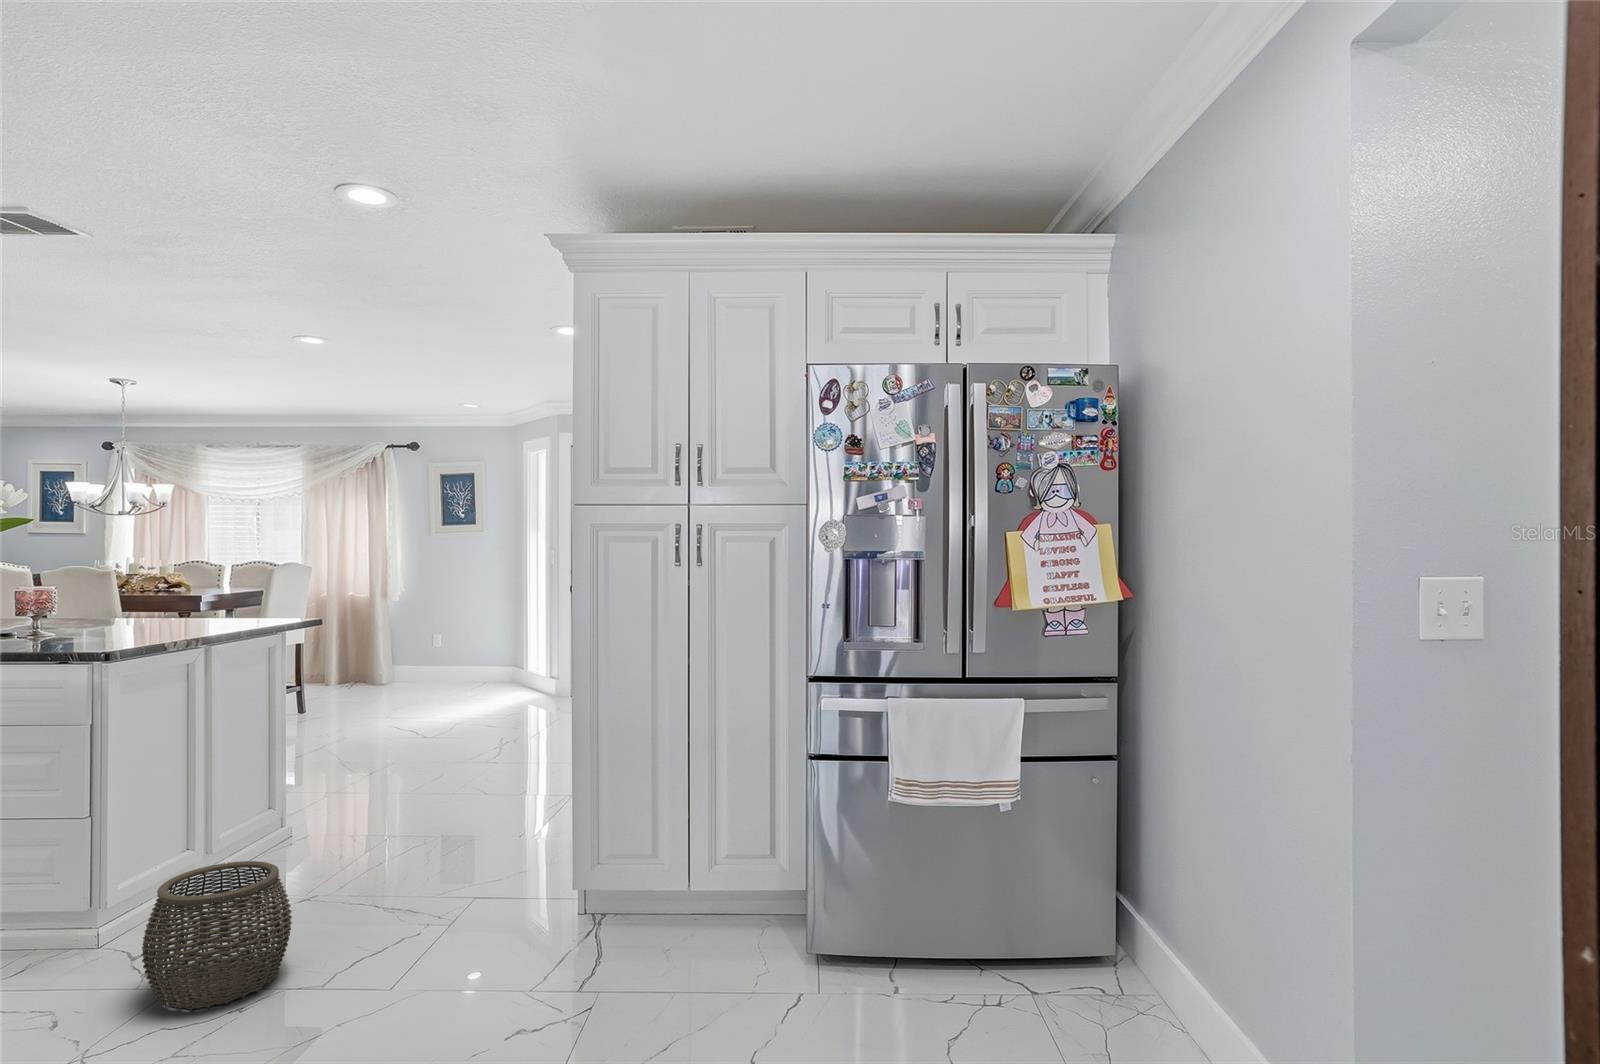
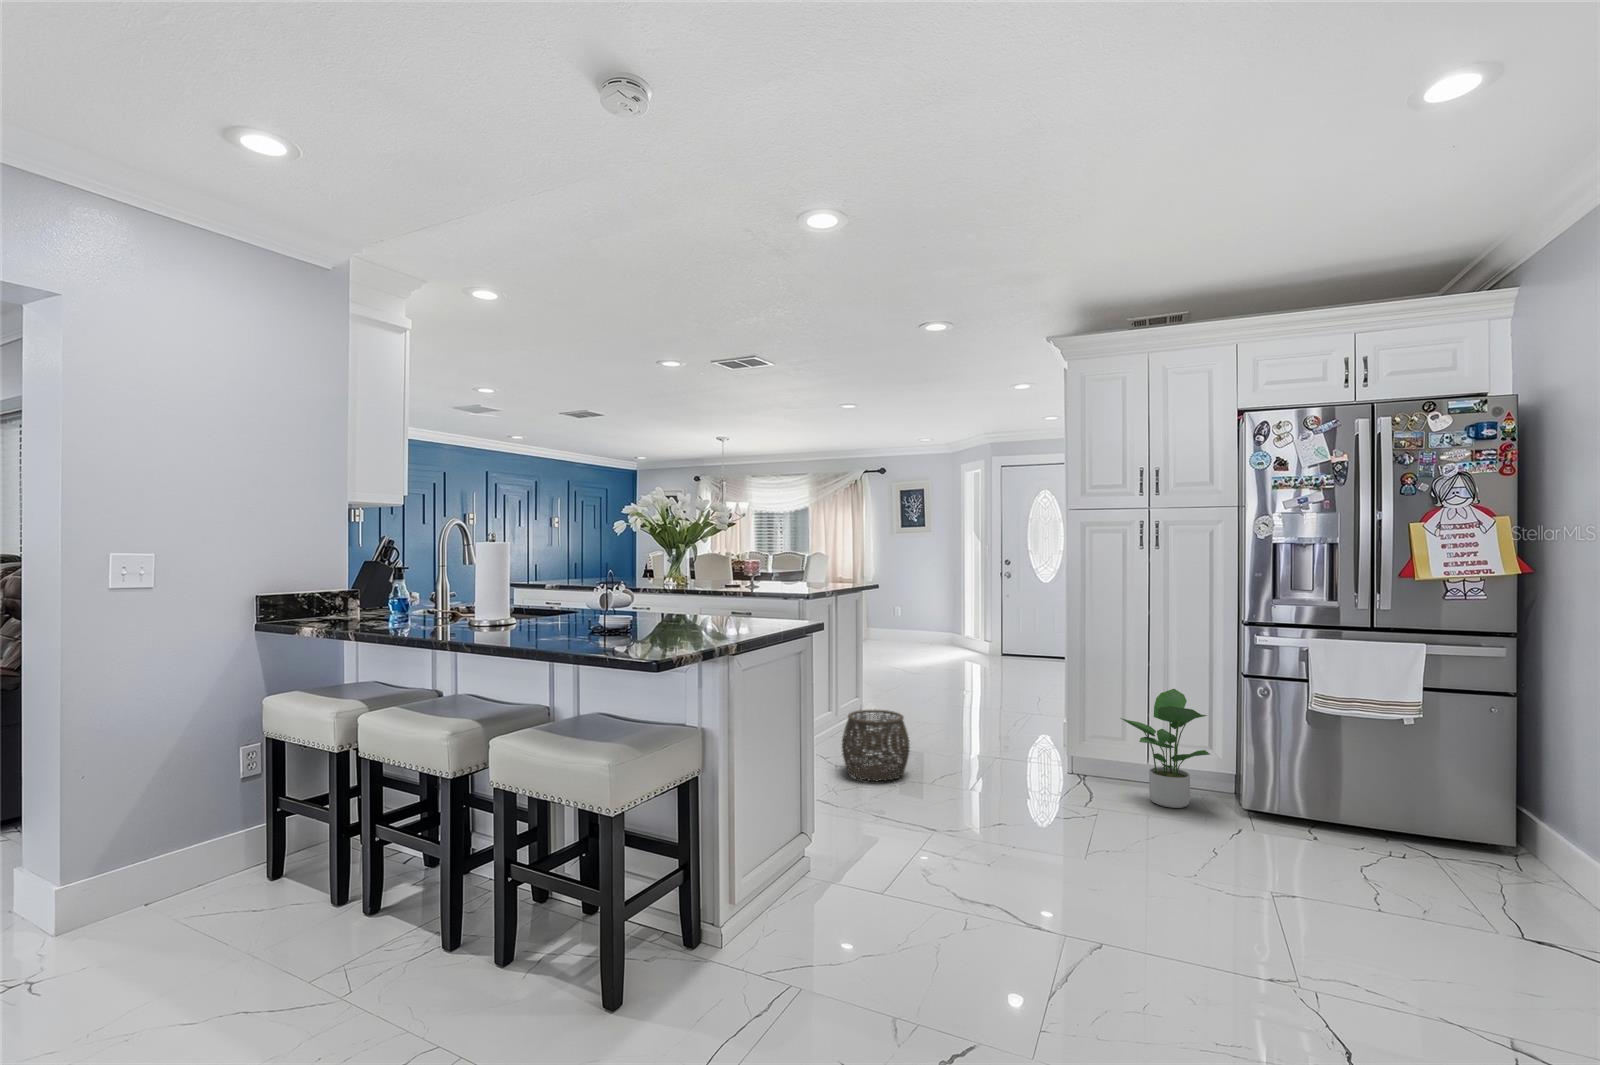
potted plant: none [640,777,767,967] -> present [1121,689,1210,808]

